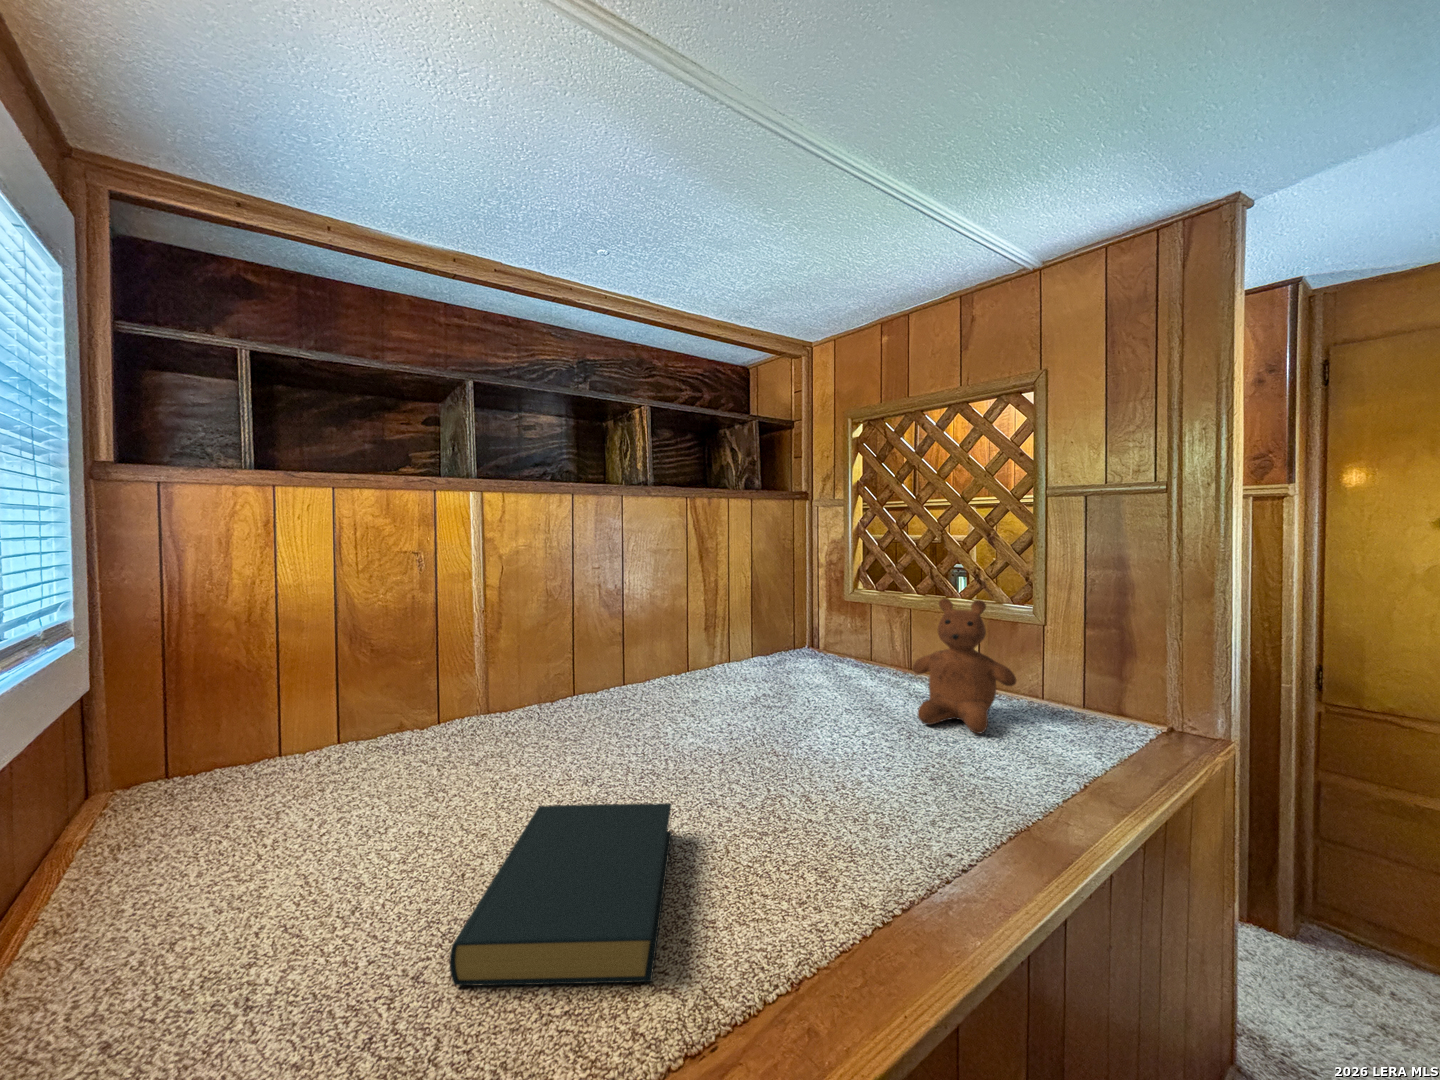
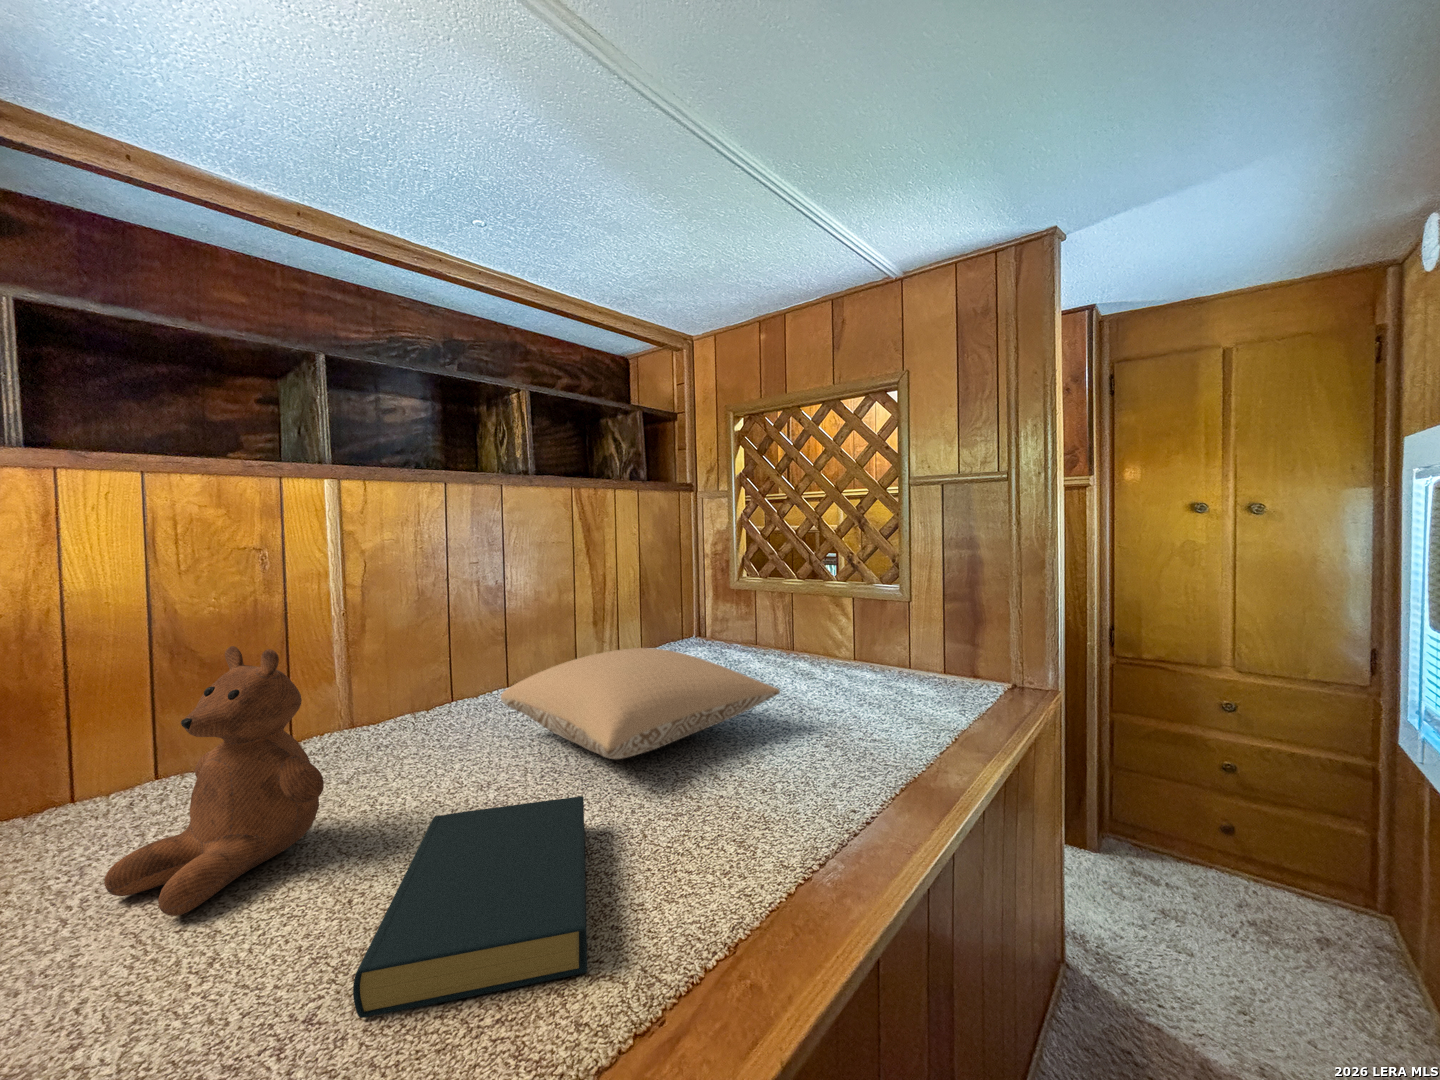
teddy bear: present [912,598,1016,733] -> present [104,646,324,916]
pillow: none [611,660,882,769] -> present [501,648,780,759]

